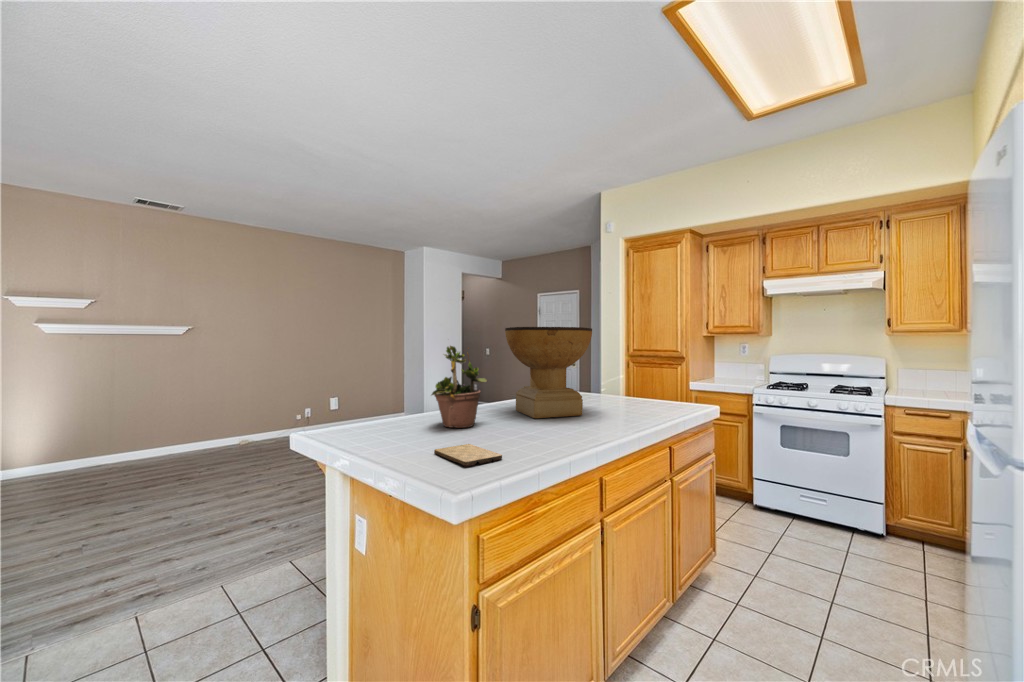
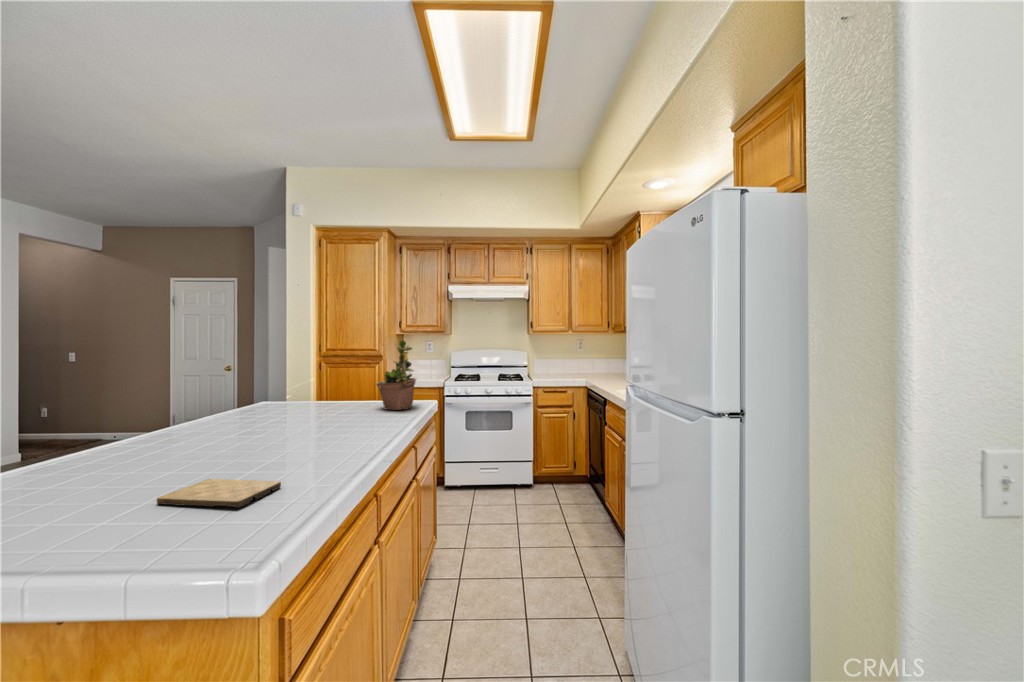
decorative bowl: present [505,327,592,418] -> none [209,317,332,434]
potted plant: present [432,346,487,428] -> present [376,340,416,410]

